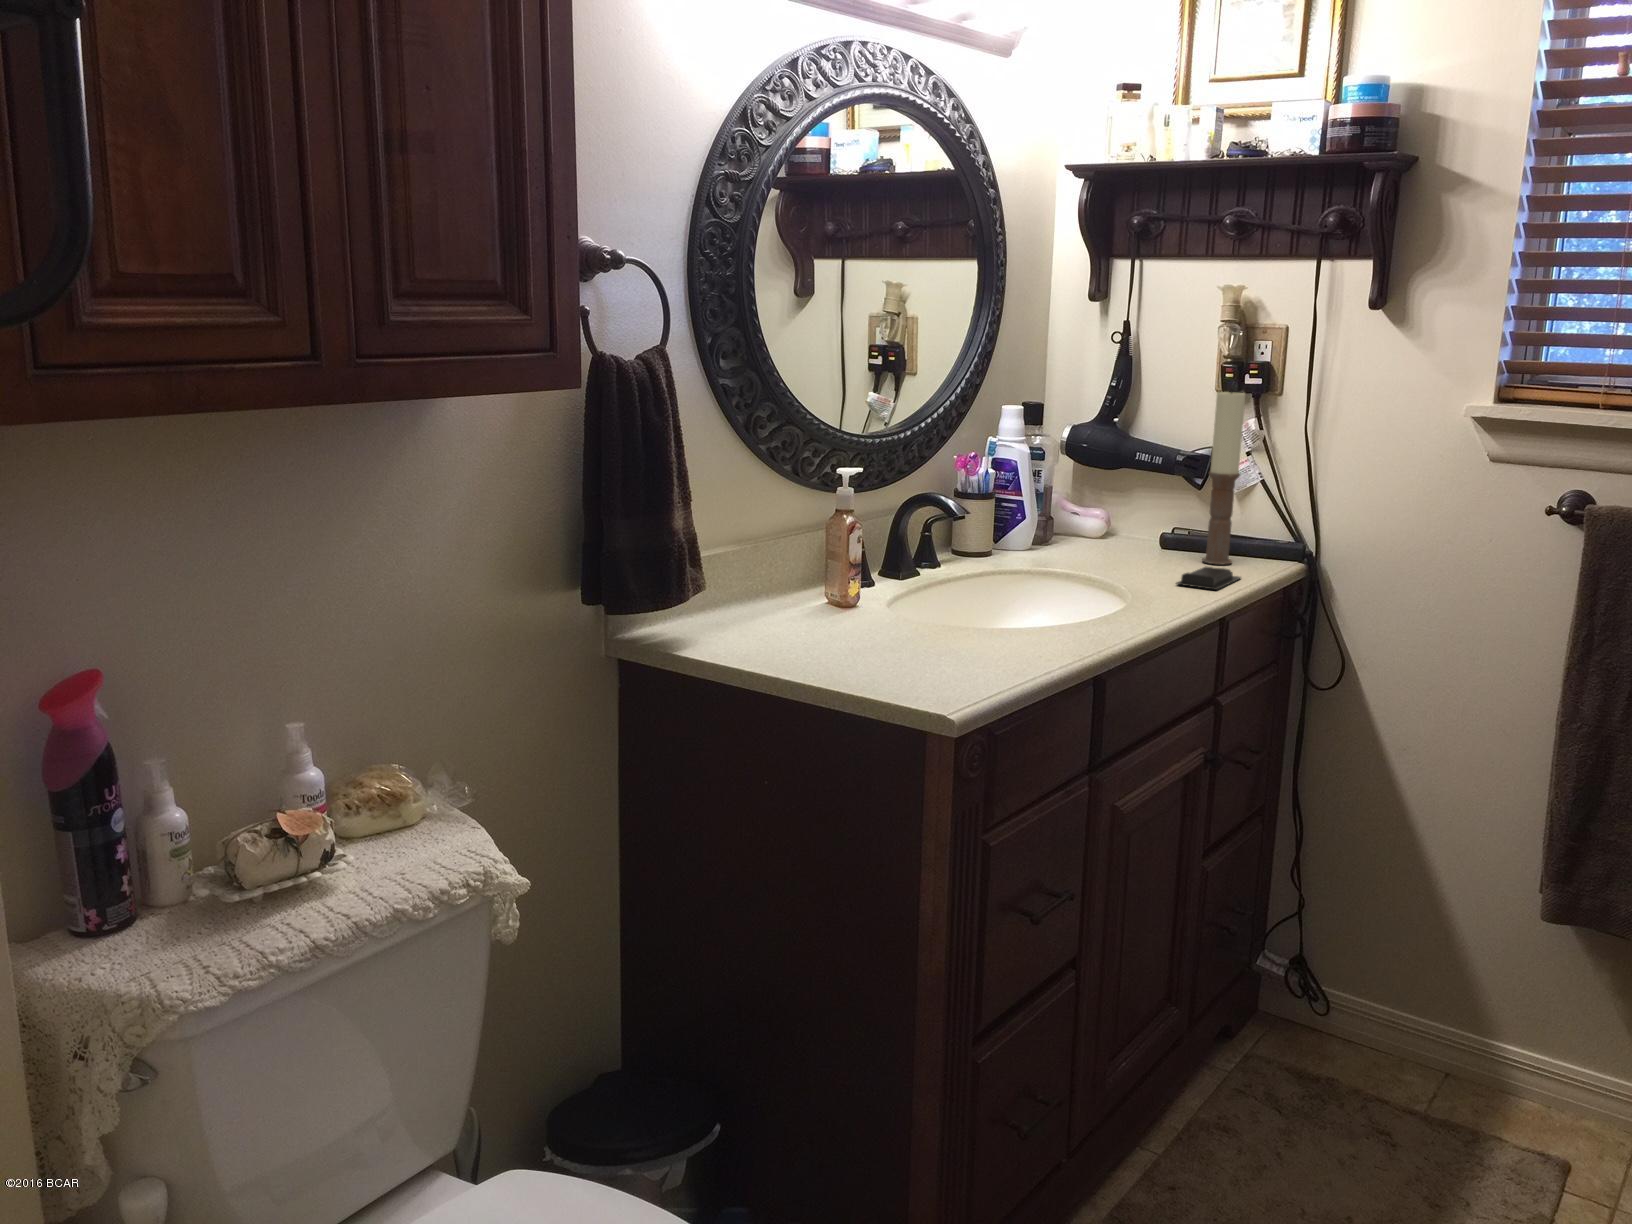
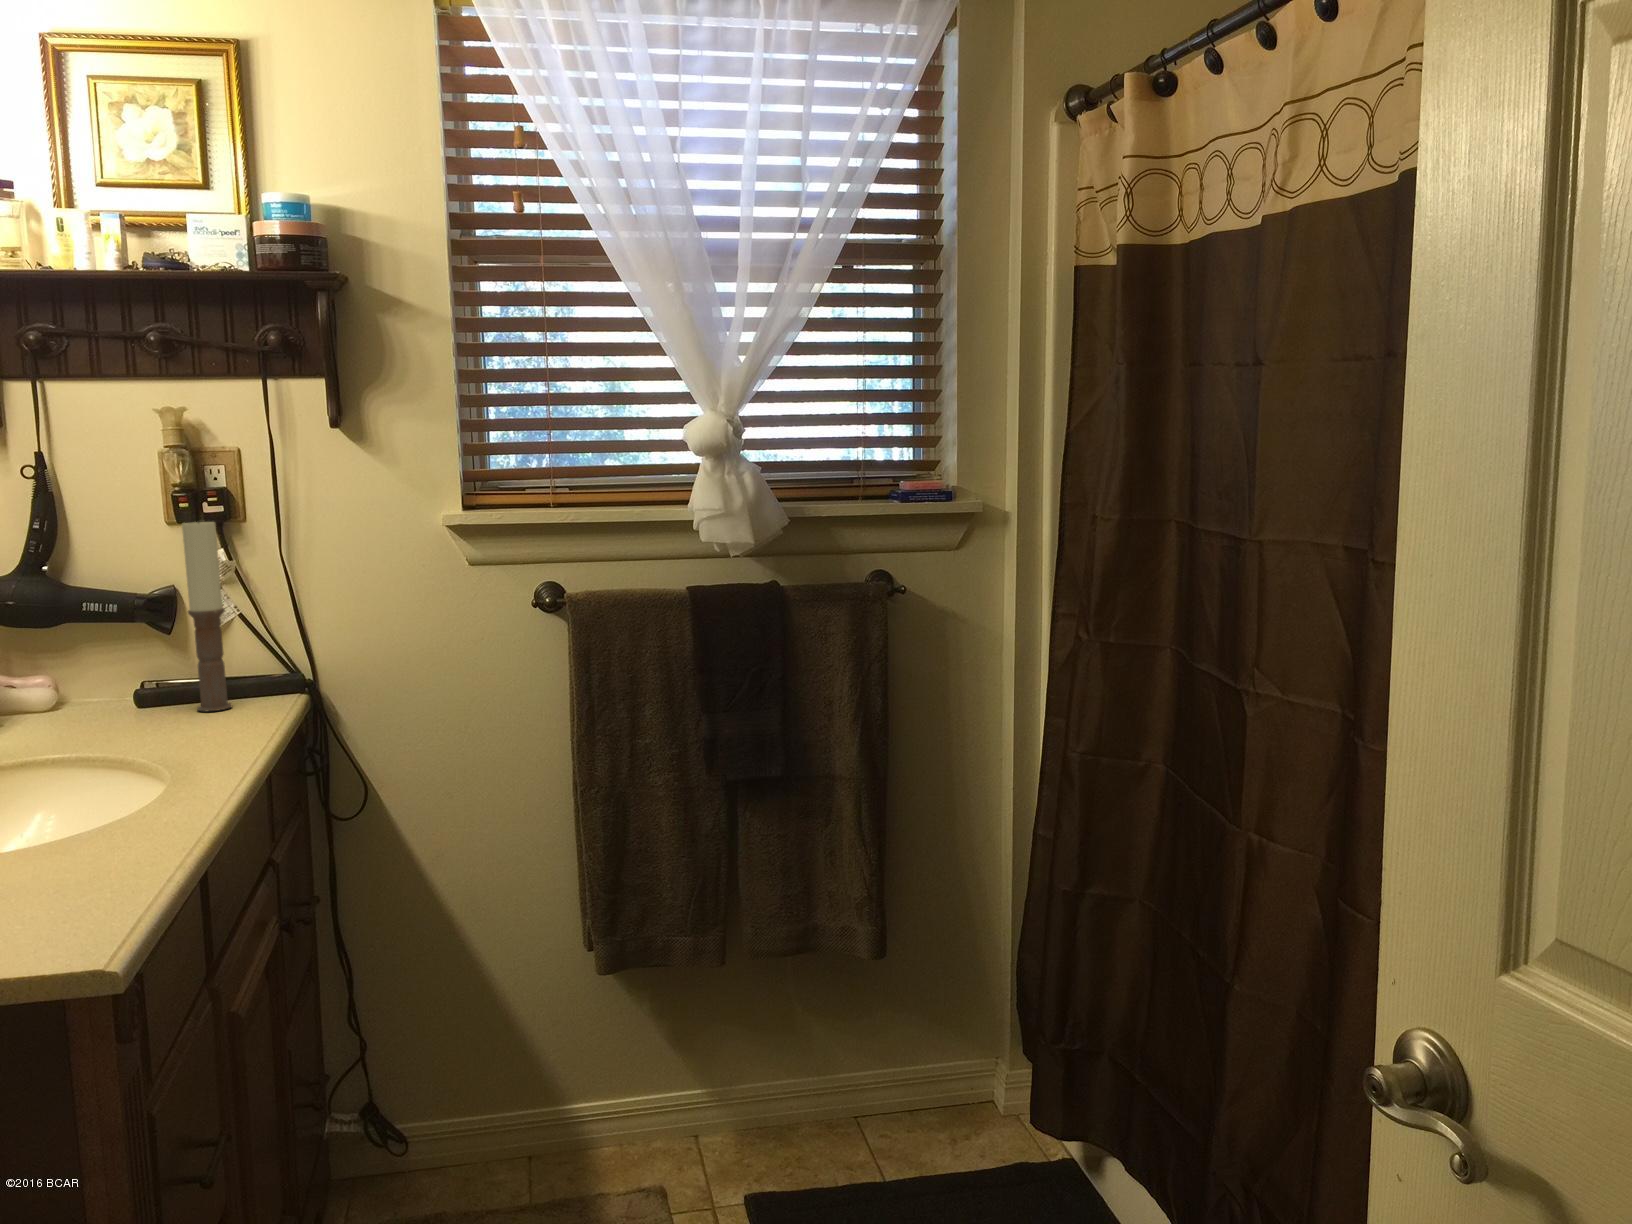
soap bar: present [1176,567,1241,590] -> none [193,712,258,740]

